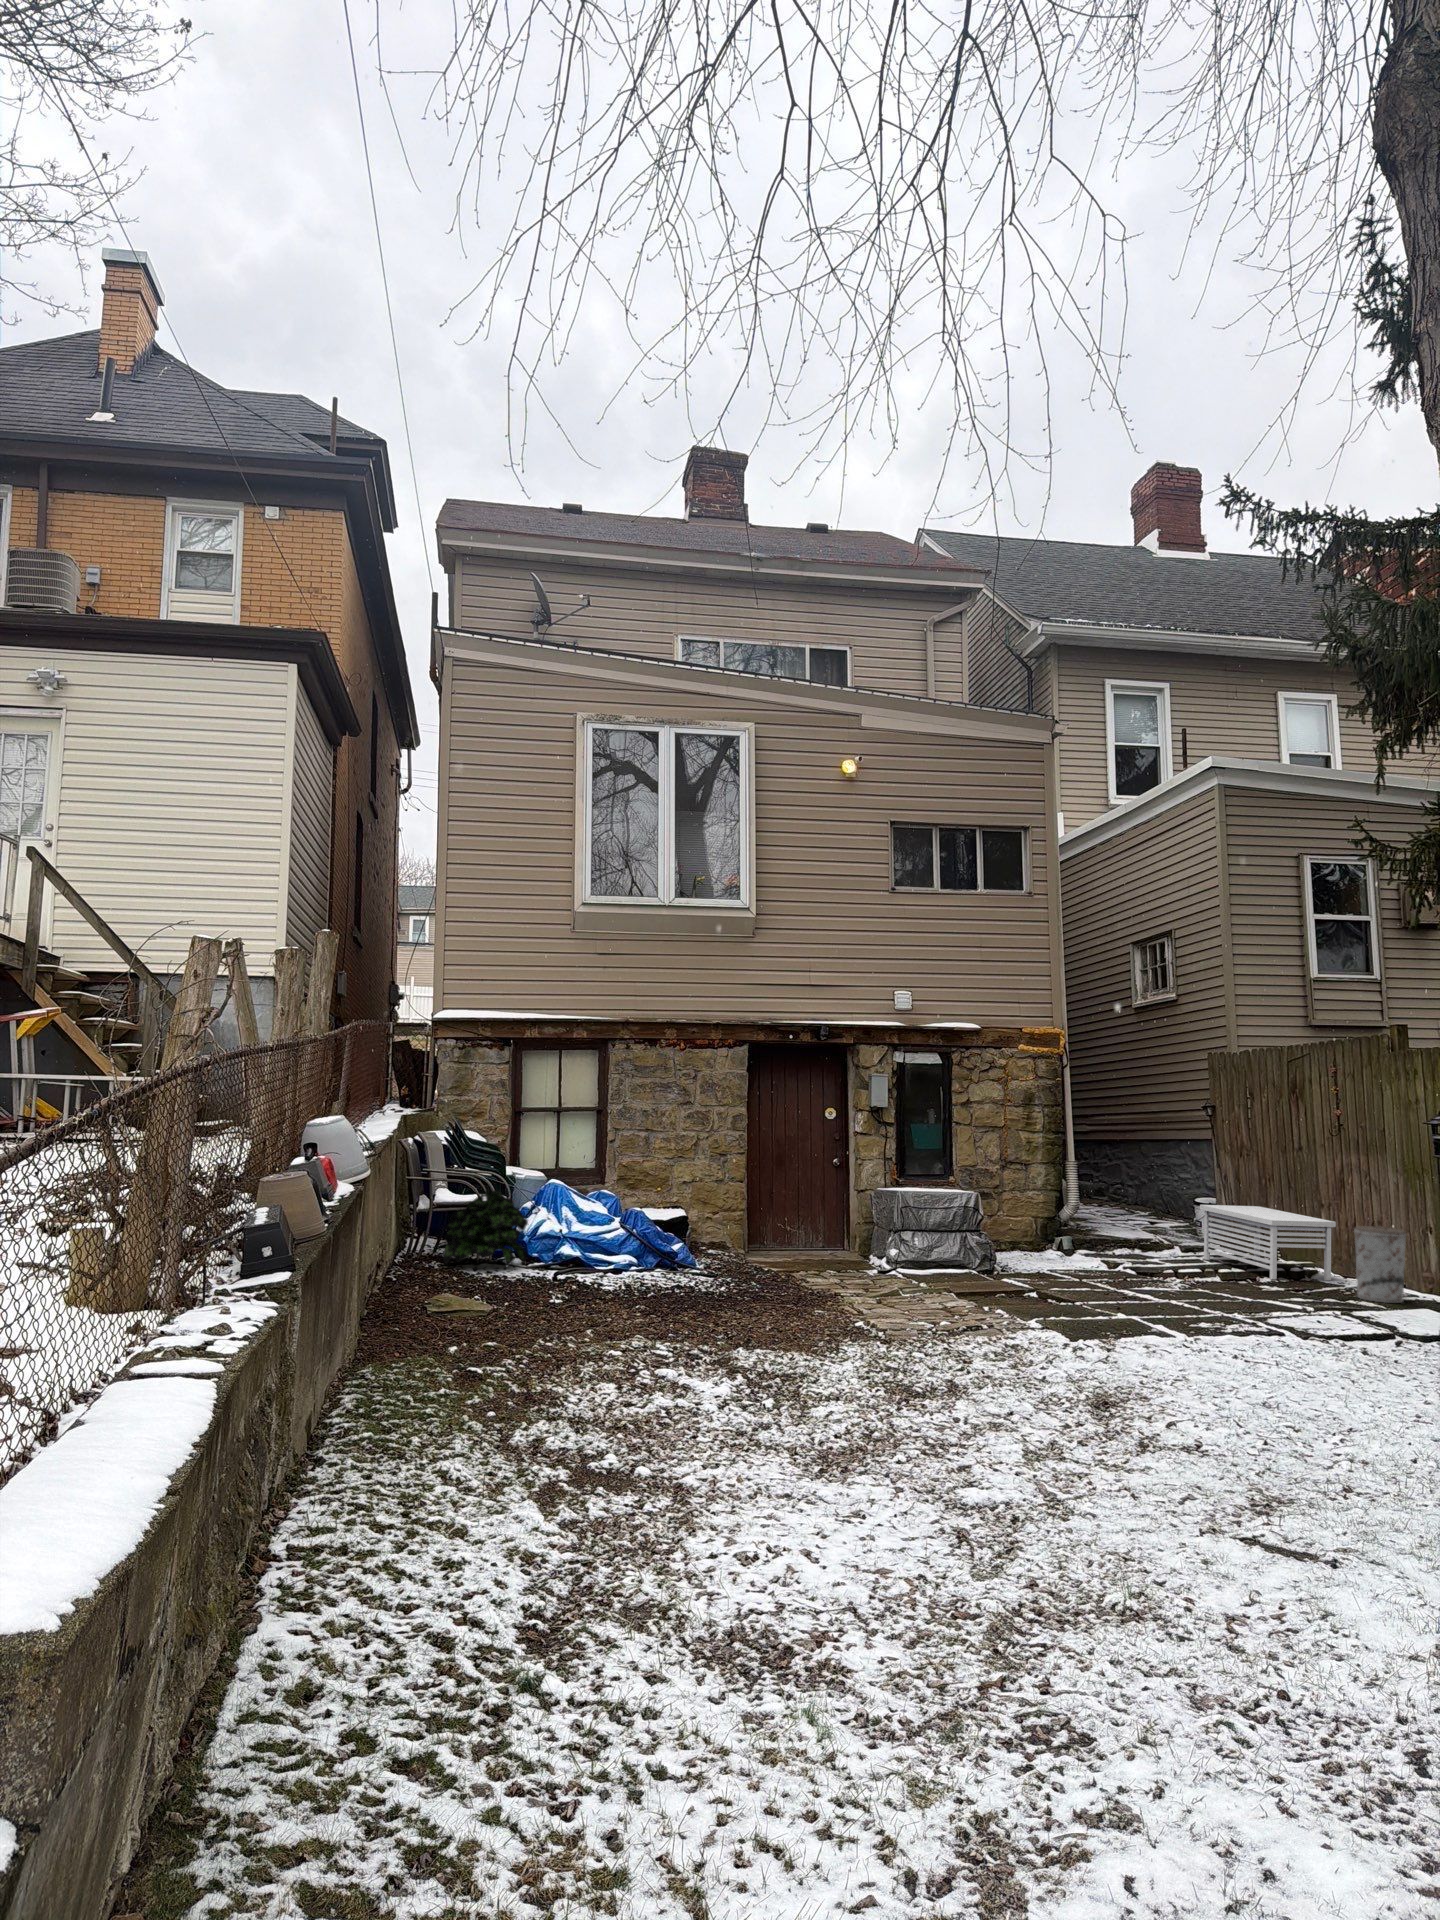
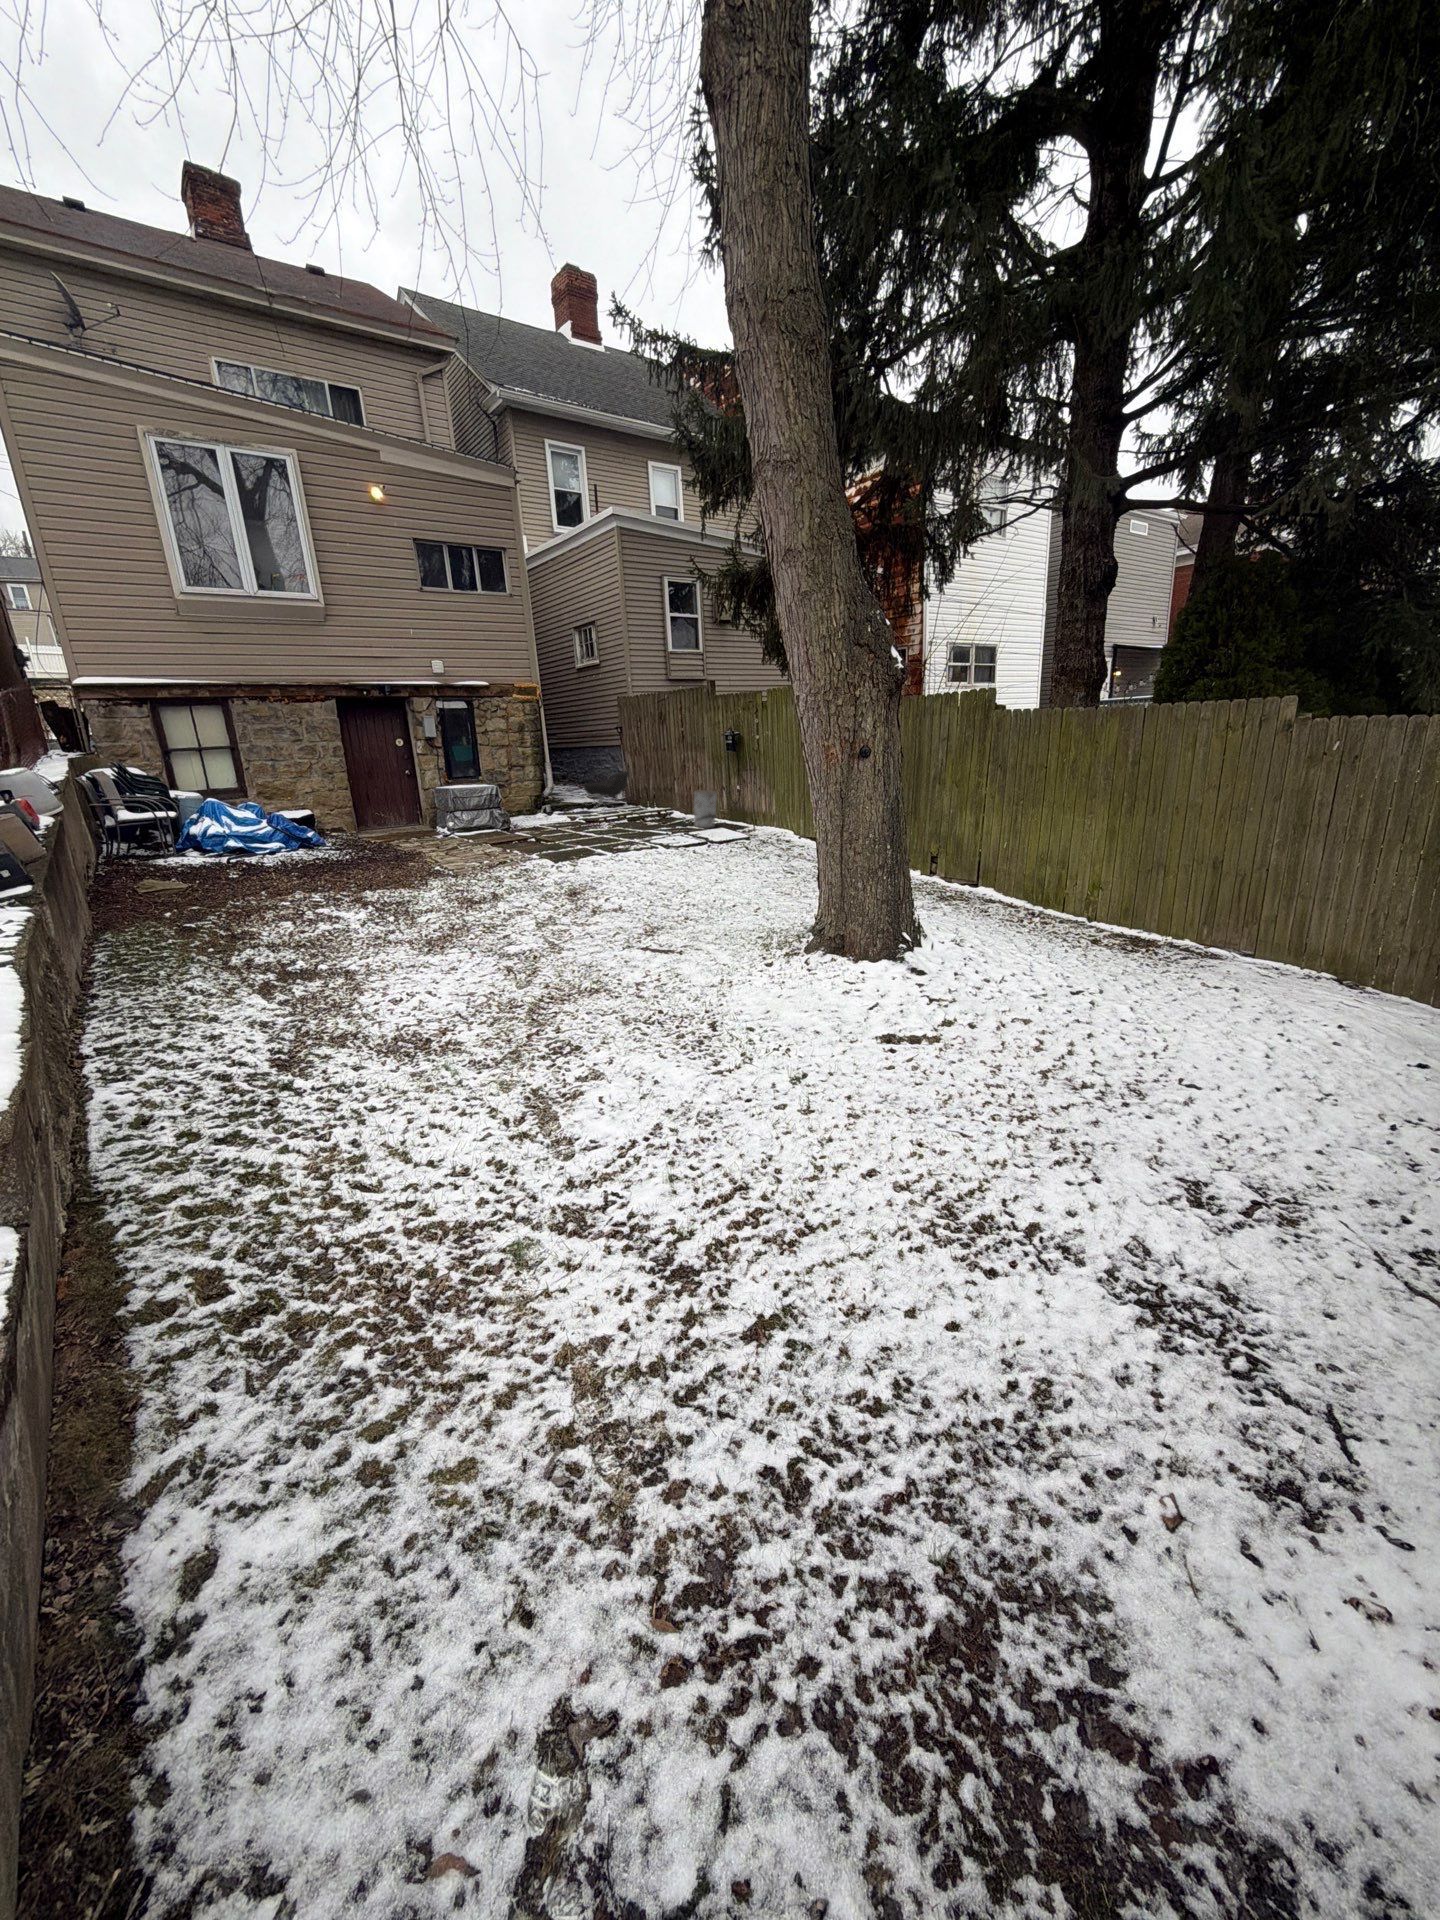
lounge chair: none [1129,1184,1219,1249] -> present [584,771,629,805]
potted plant: present [443,1190,528,1267] -> none [127,804,201,859]
storage bench: present [1200,1205,1336,1280] -> none [620,782,686,820]

